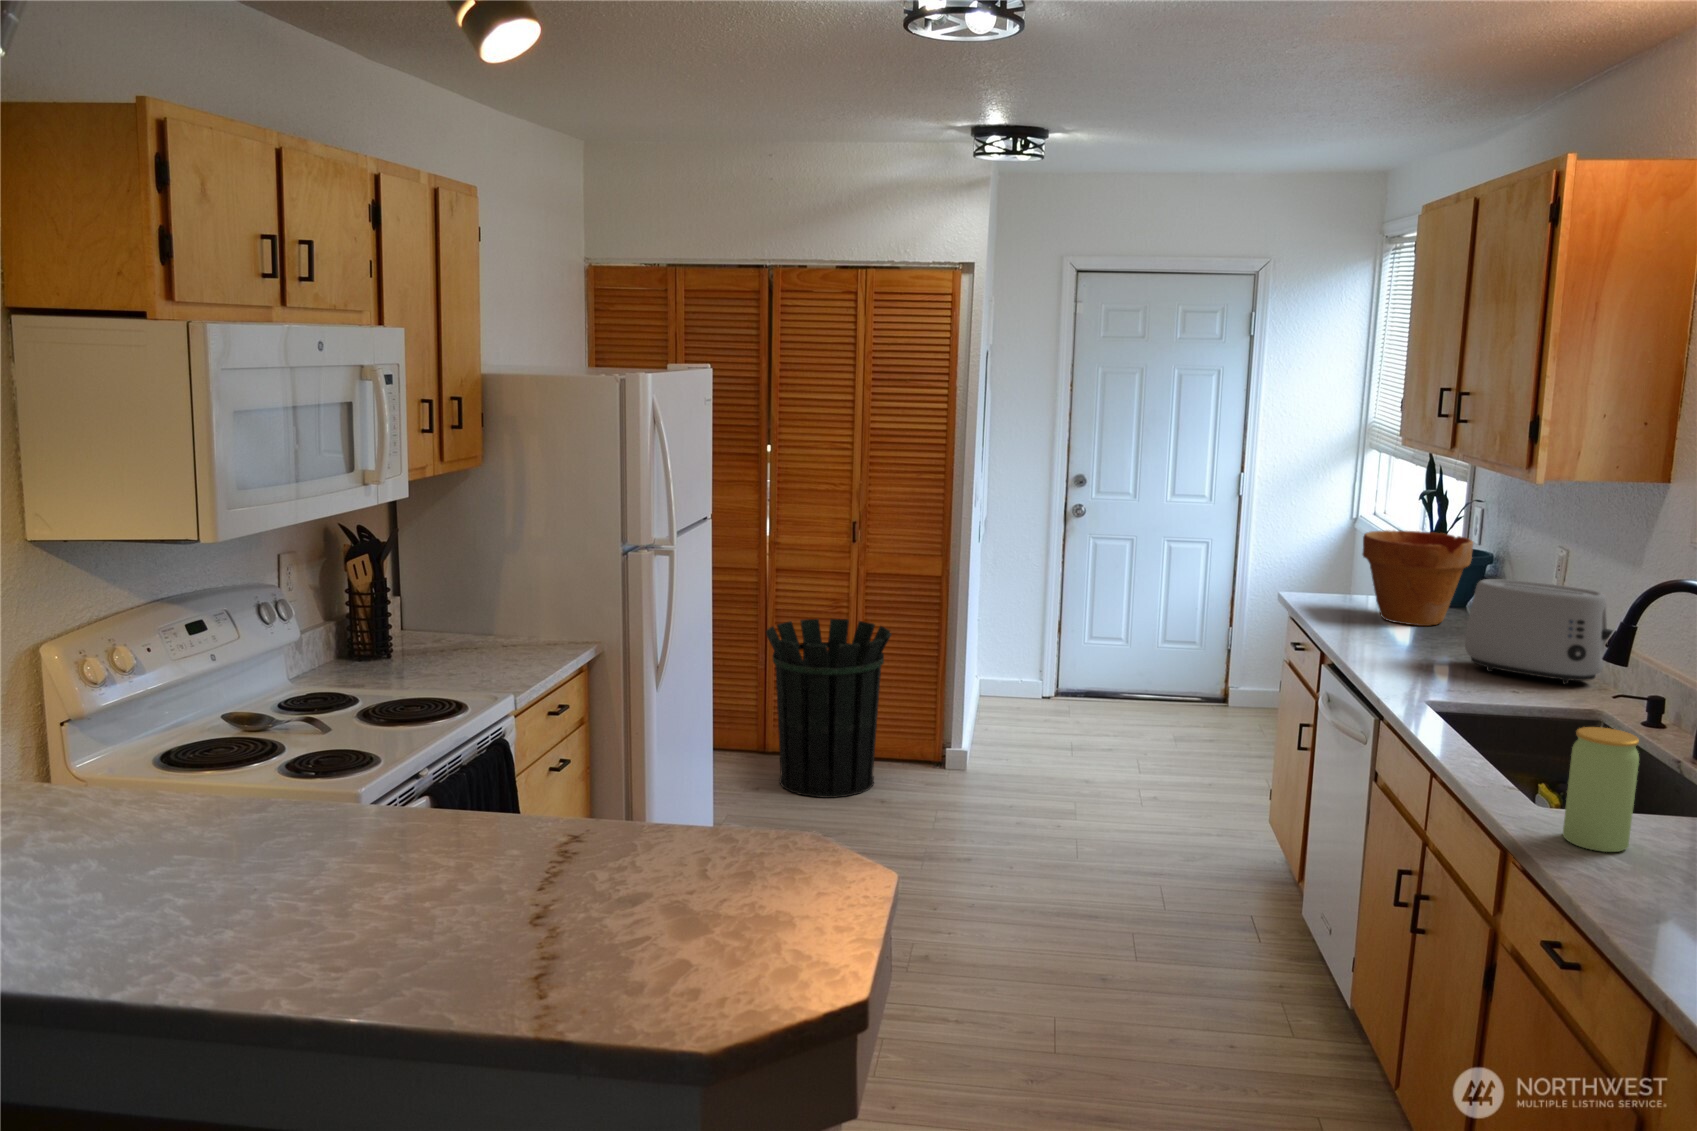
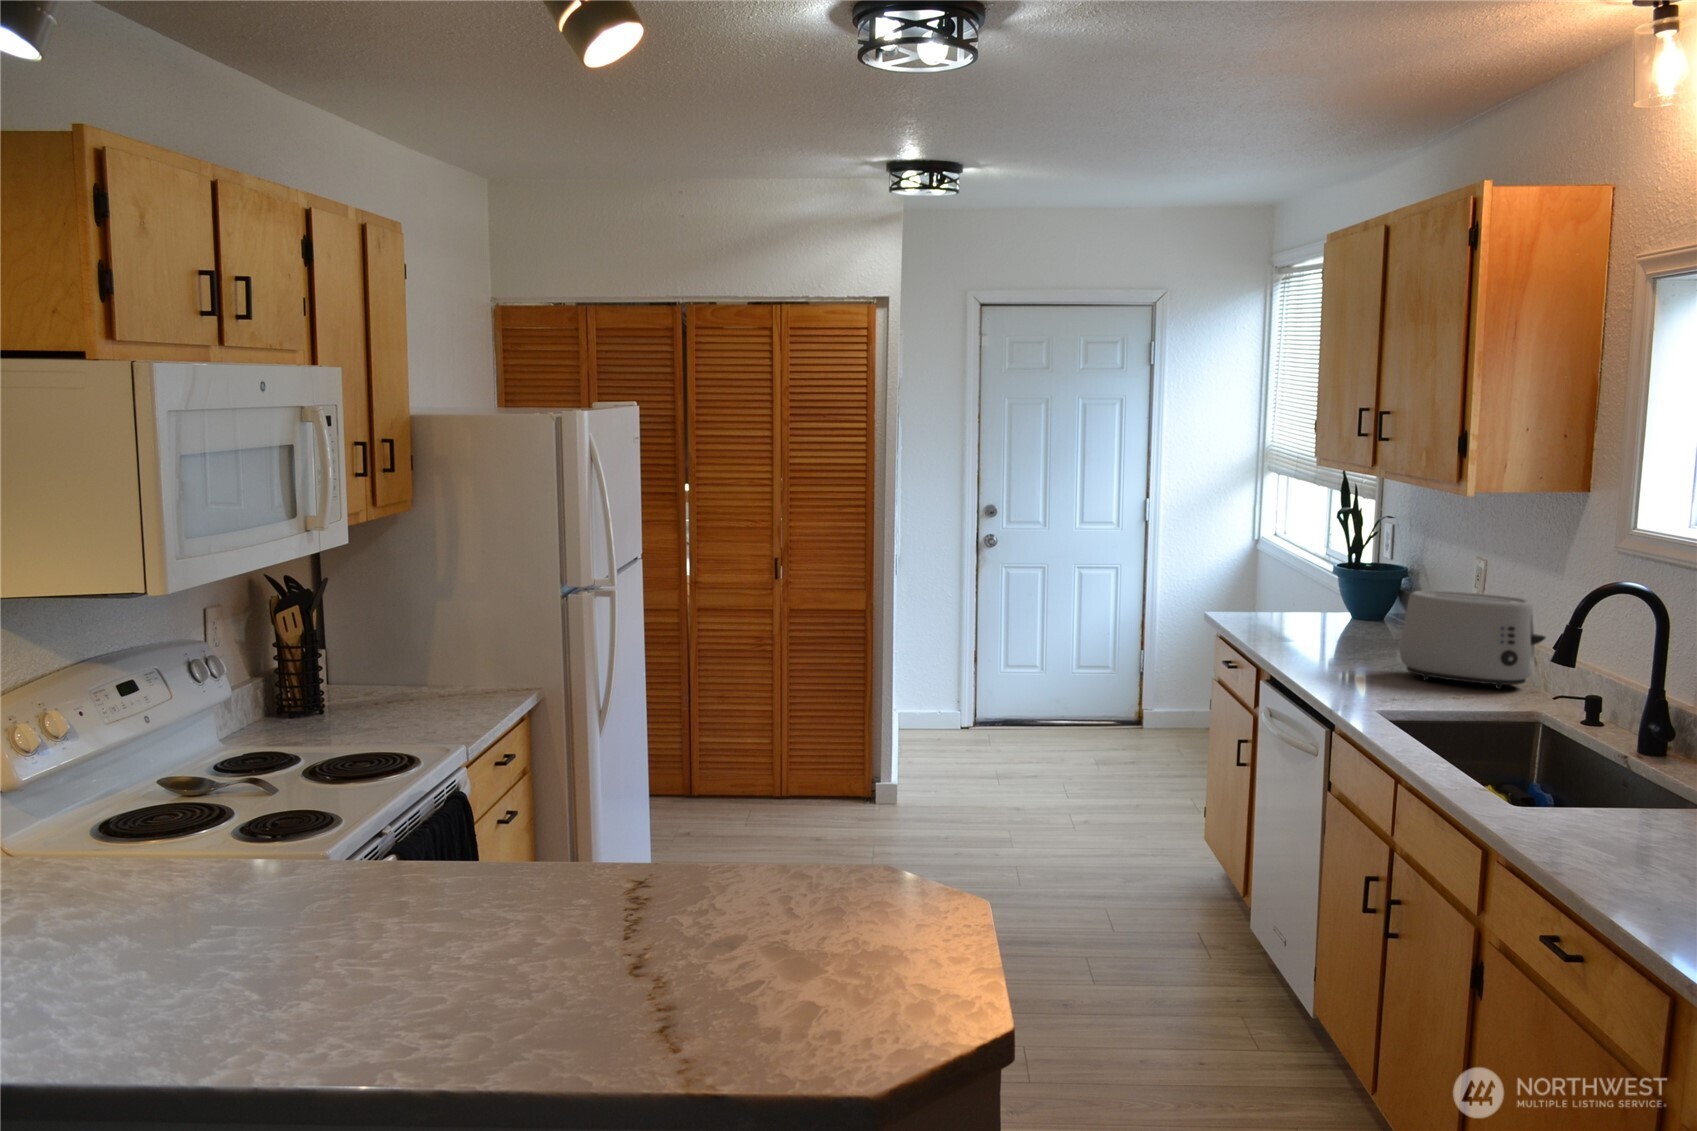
flower pot: present [1363,530,1473,626] -> none [1288,548,1393,639]
waste bin: present [766,619,891,798] -> none [693,656,822,838]
jar: present [1563,727,1639,852] -> none [1546,726,1616,847]

